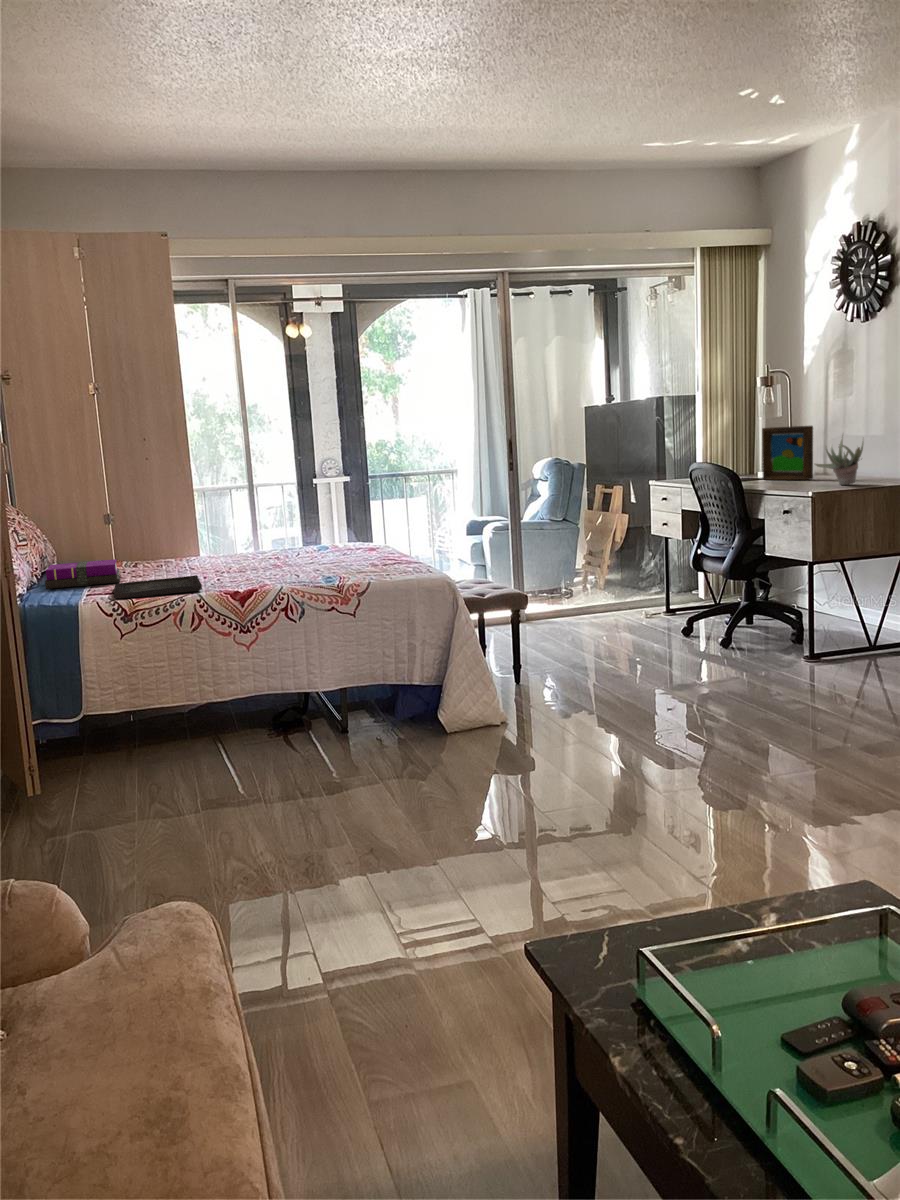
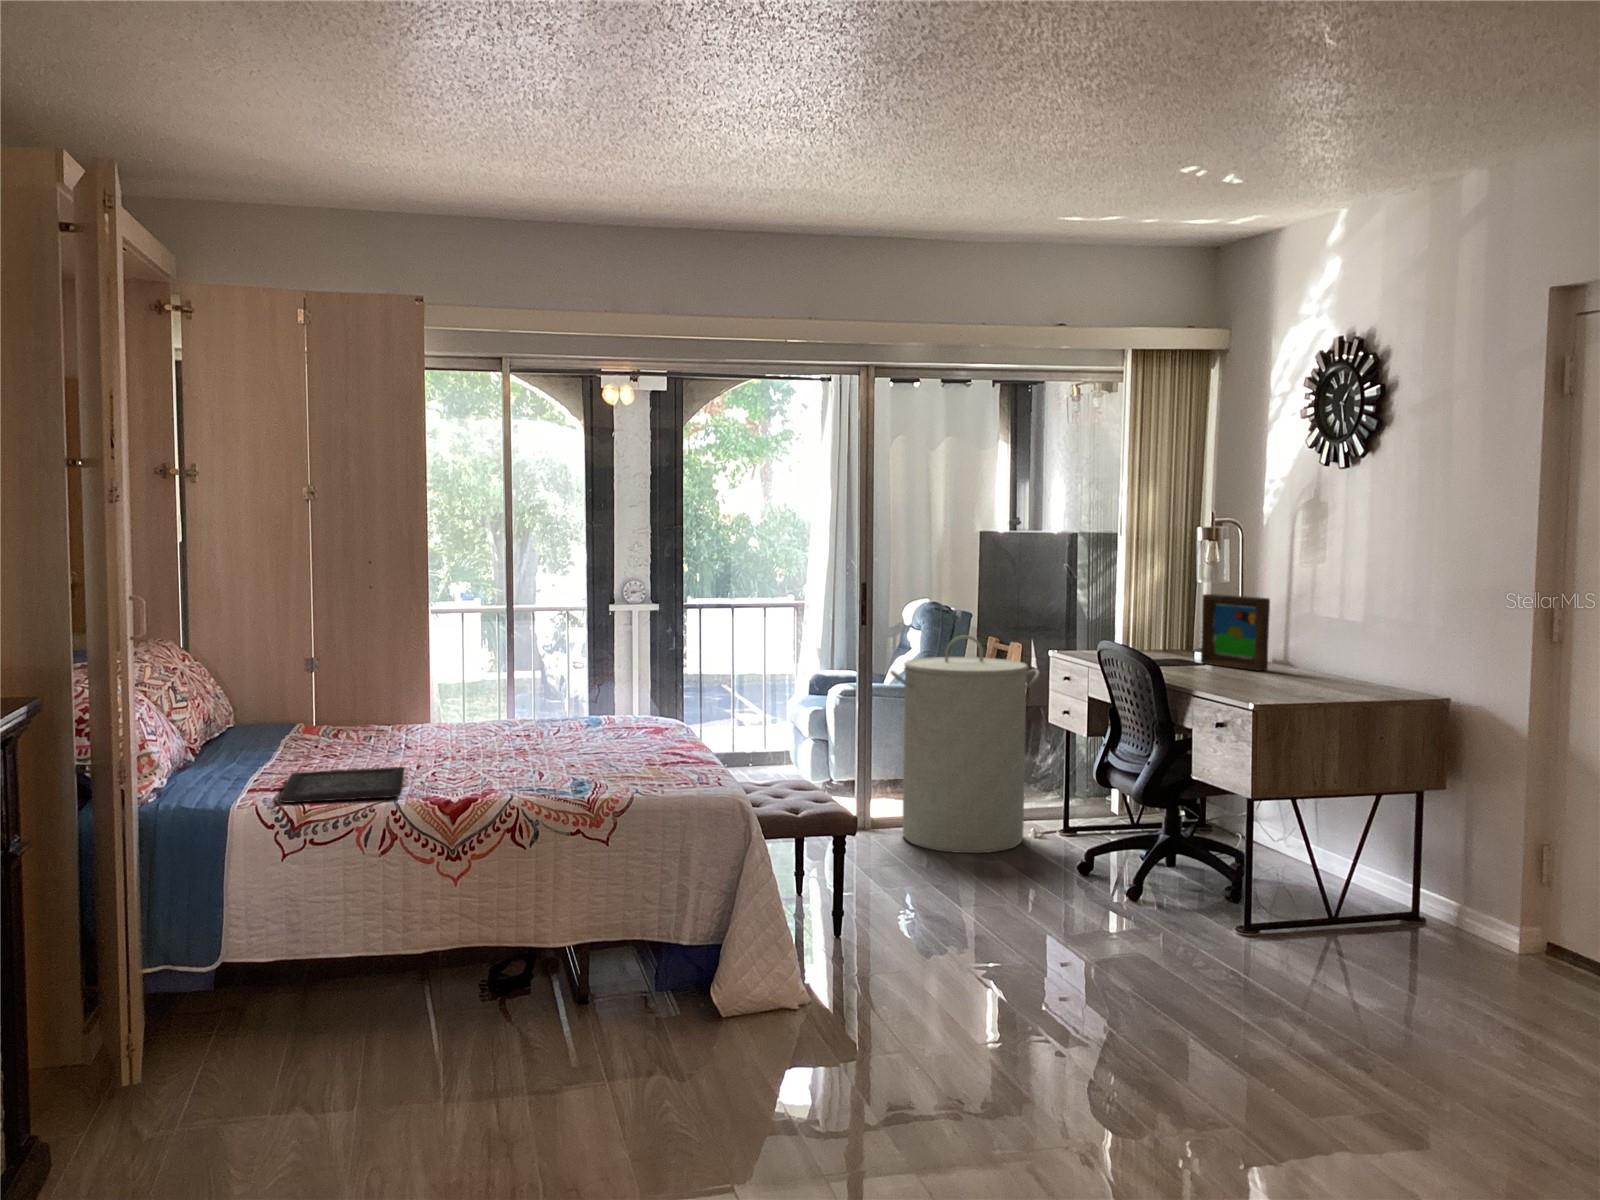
succulent plant: present [815,434,863,485] -> none [1264,619,1332,689]
laundry hamper: none [533,473,643,632] -> present [891,635,1039,853]
notebook: present [45,559,120,589] -> none [199,731,307,771]

